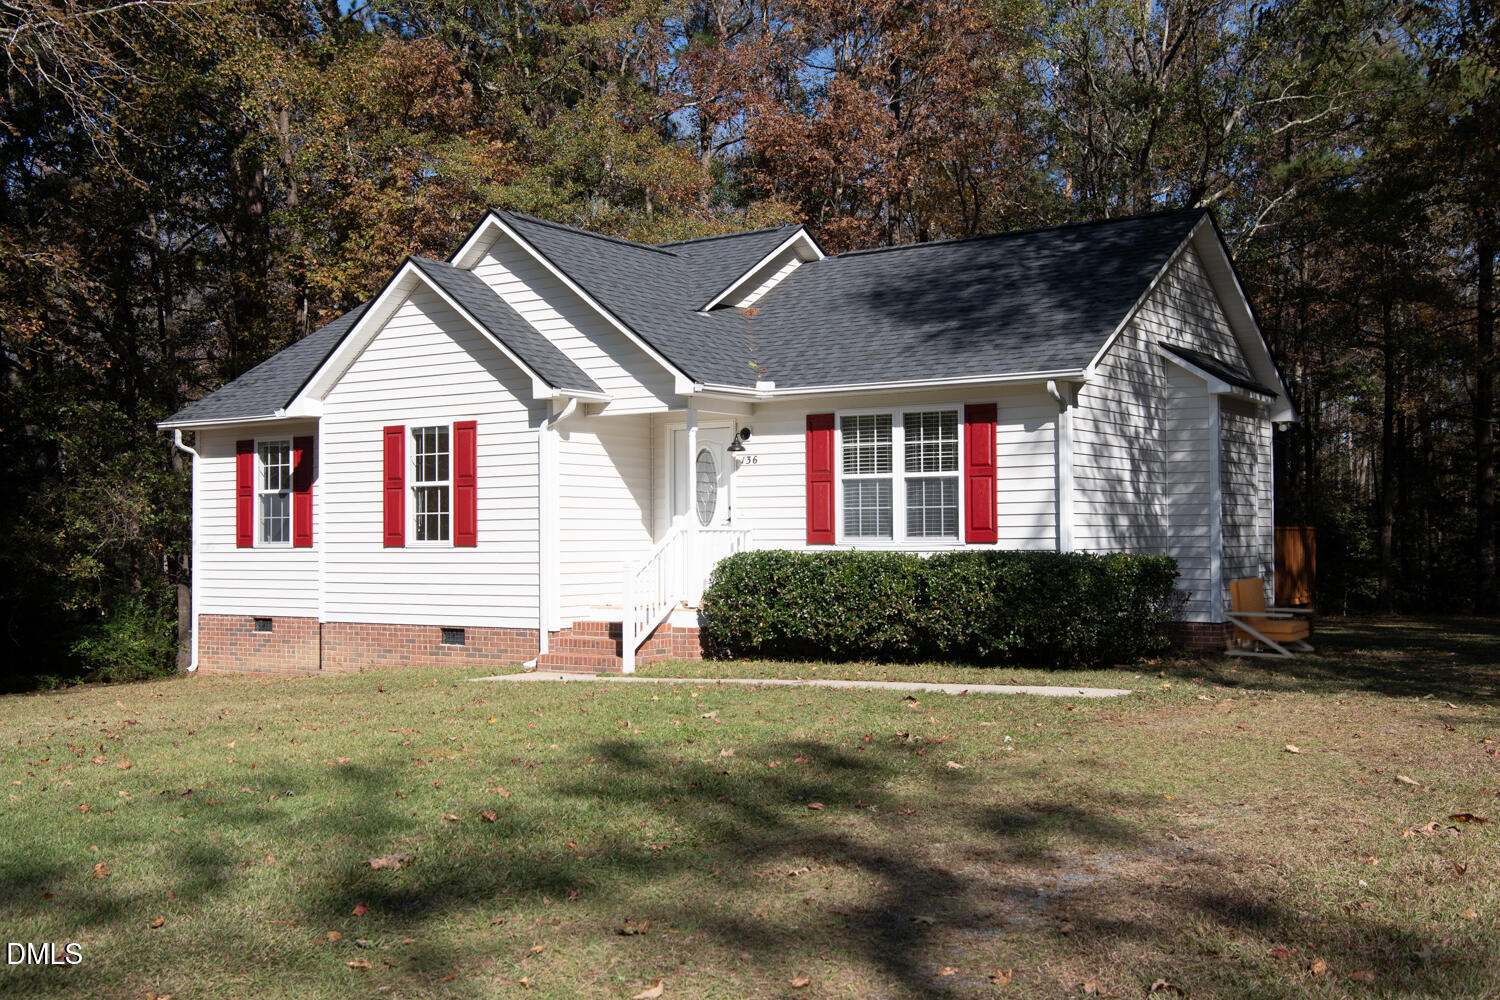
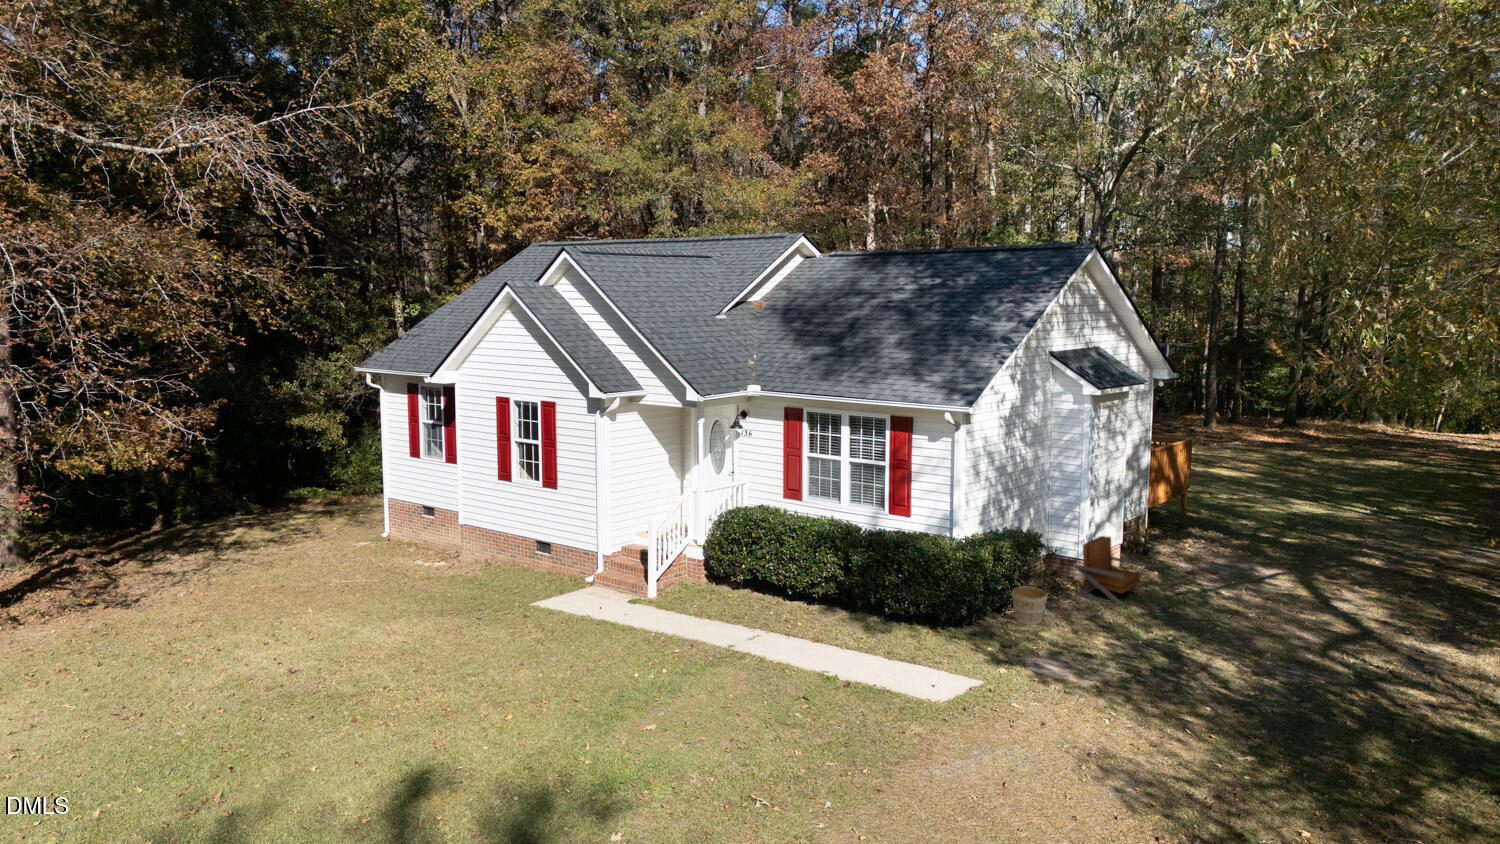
wooden bucket: none [1150,623,1202,670] -> present [1011,586,1048,625]

